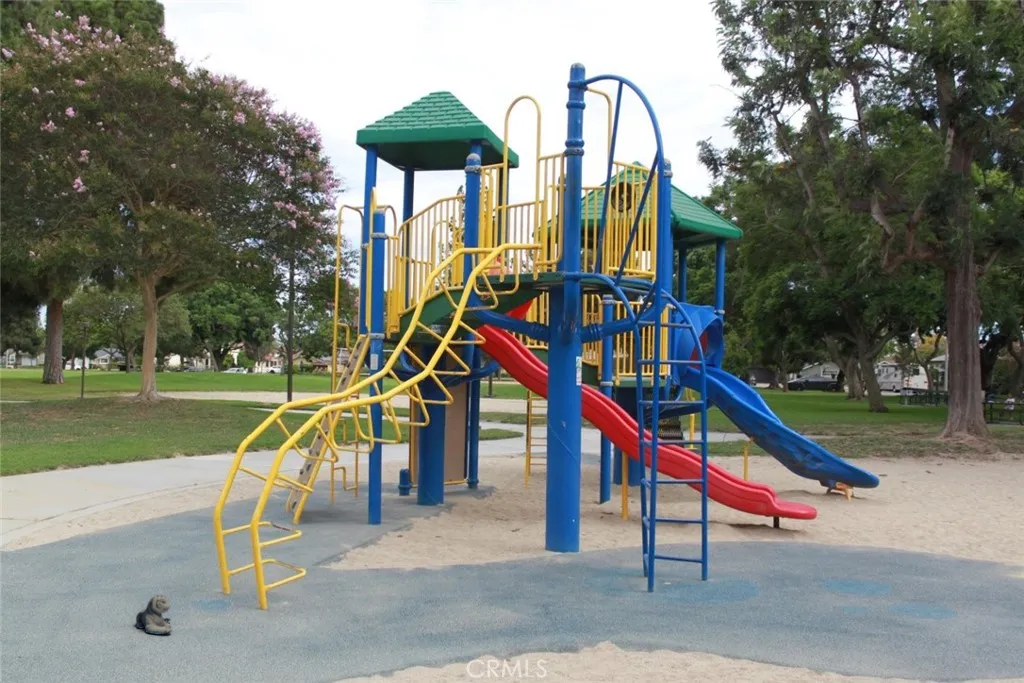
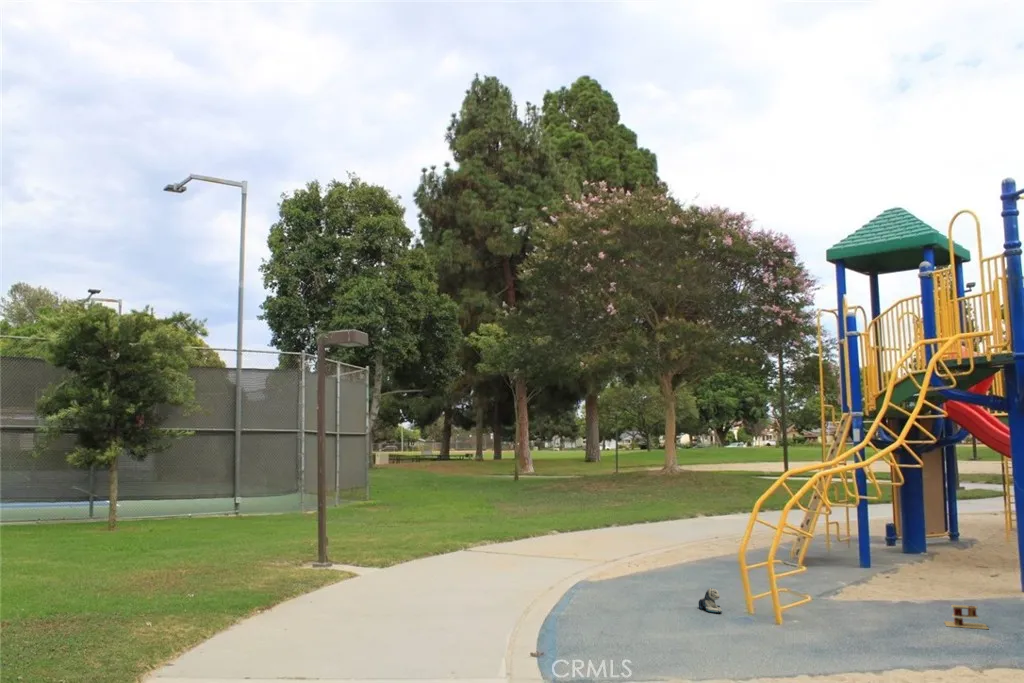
toy house: none [471,586,523,618] -> present [945,605,988,629]

